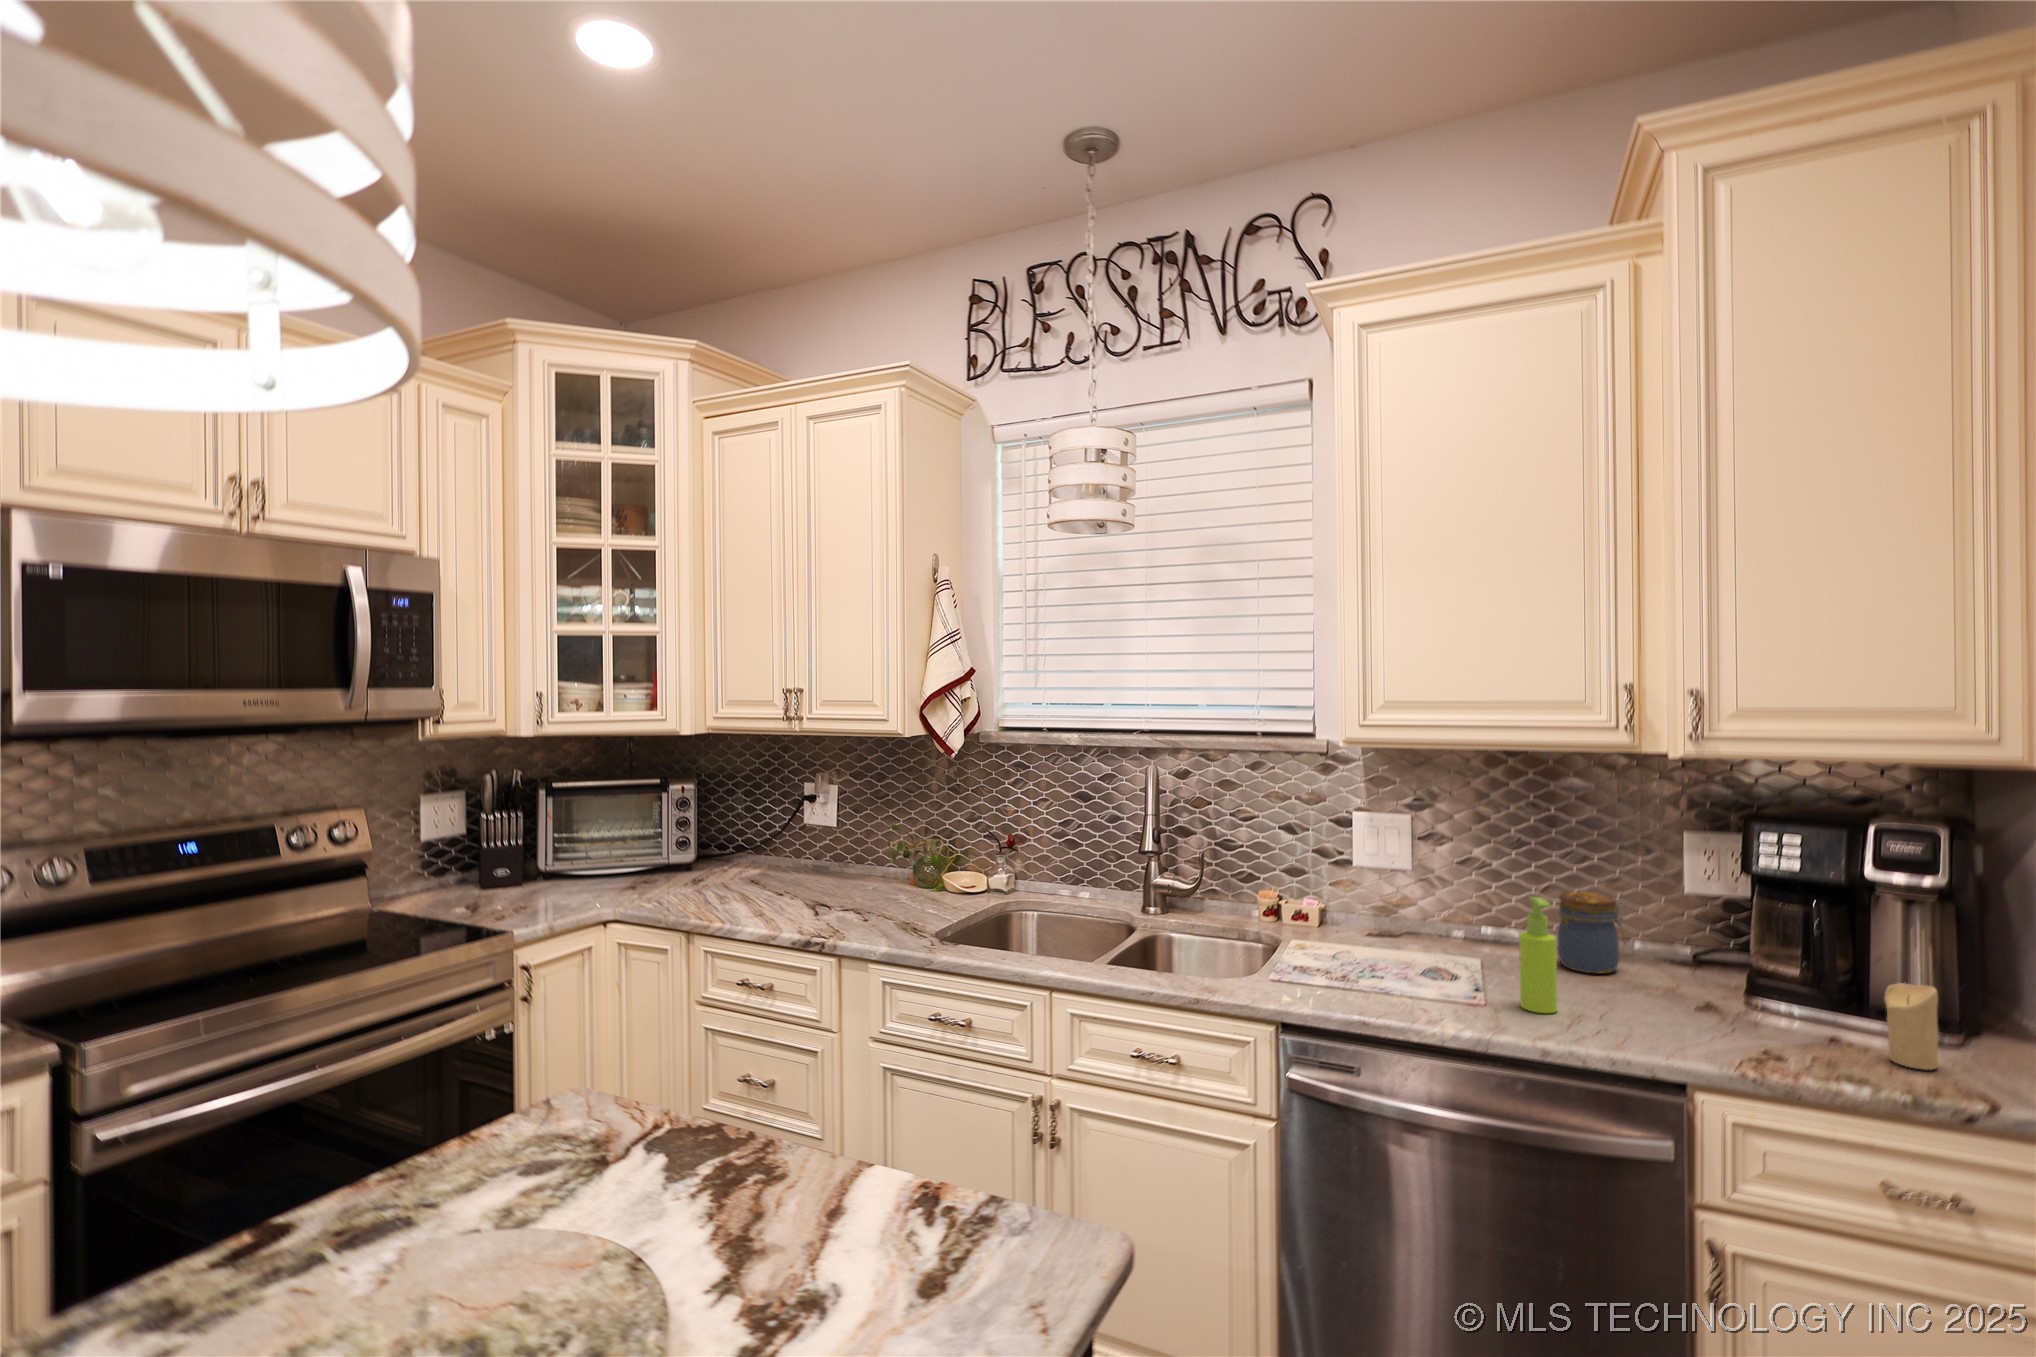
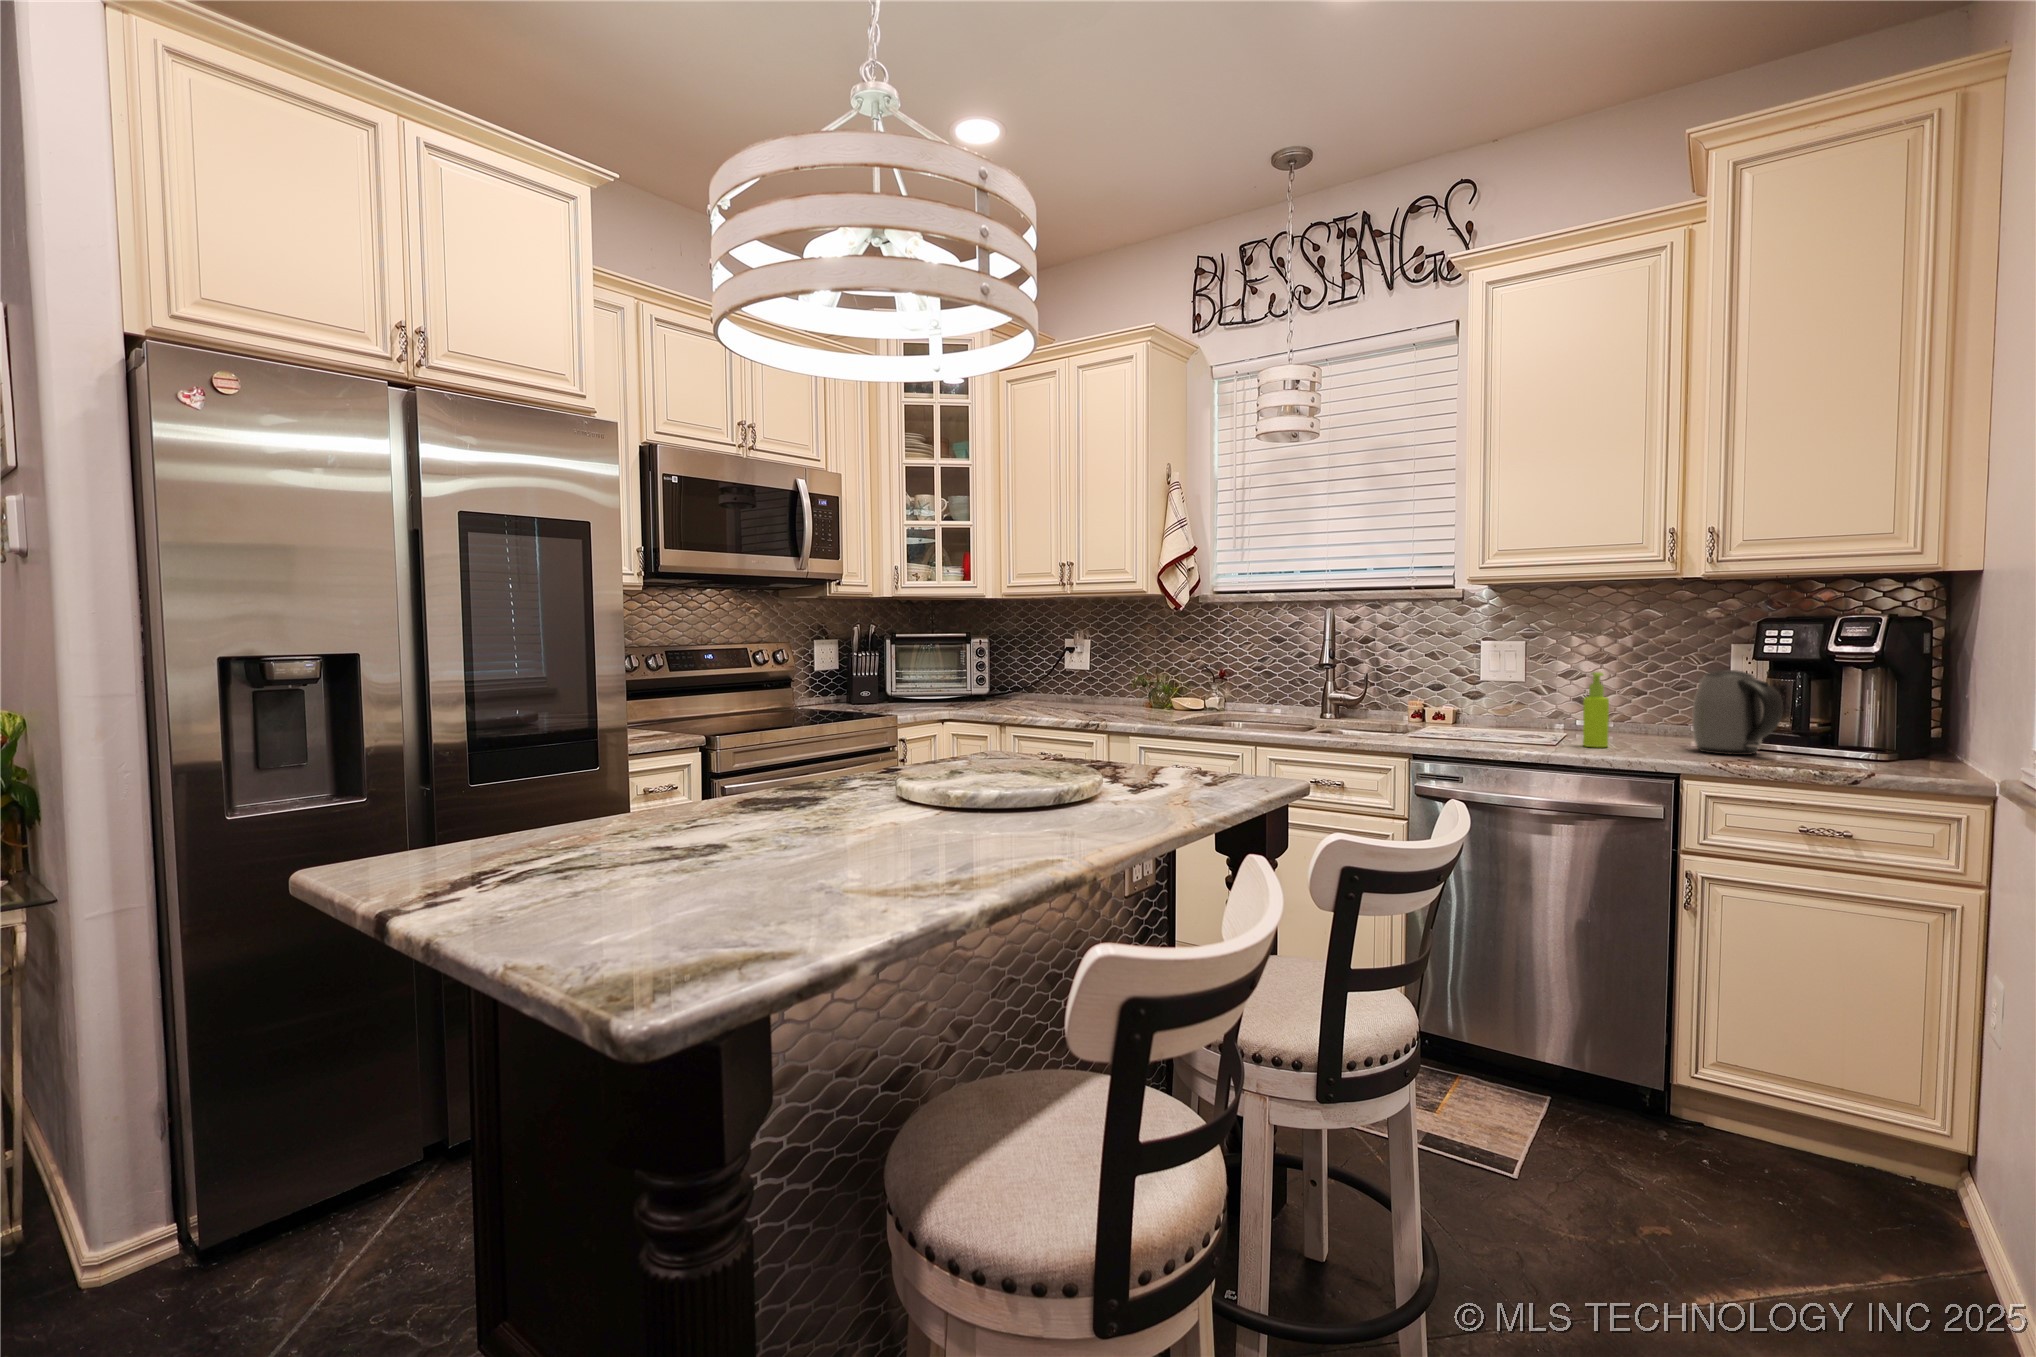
jar: present [1558,892,1626,973] -> none [1626,685,1676,738]
kettle: none [1673,900,1815,1035] -> present [1692,670,1783,755]
candle: present [1885,983,1938,1070] -> none [1828,712,1863,764]

